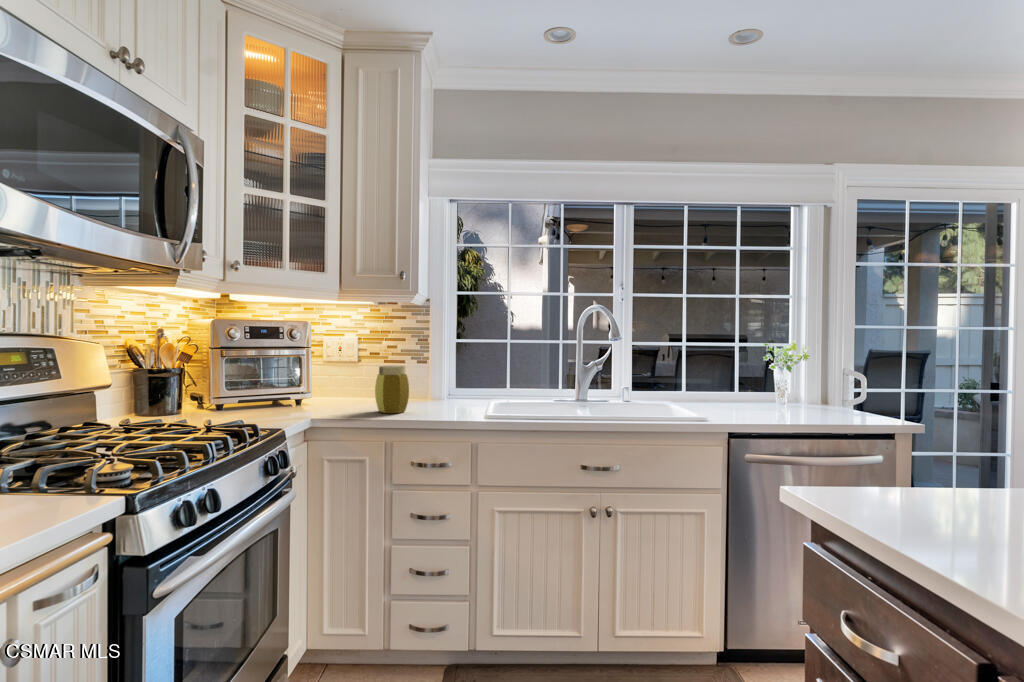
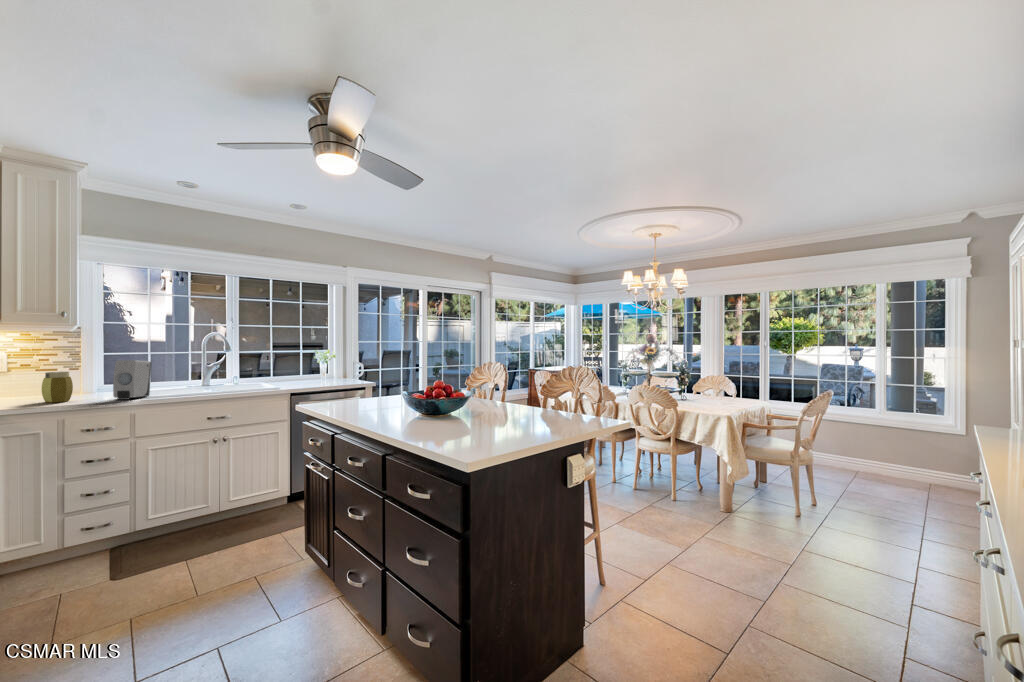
soap dispenser: none [453,351,504,419] -> present [113,360,151,400]

